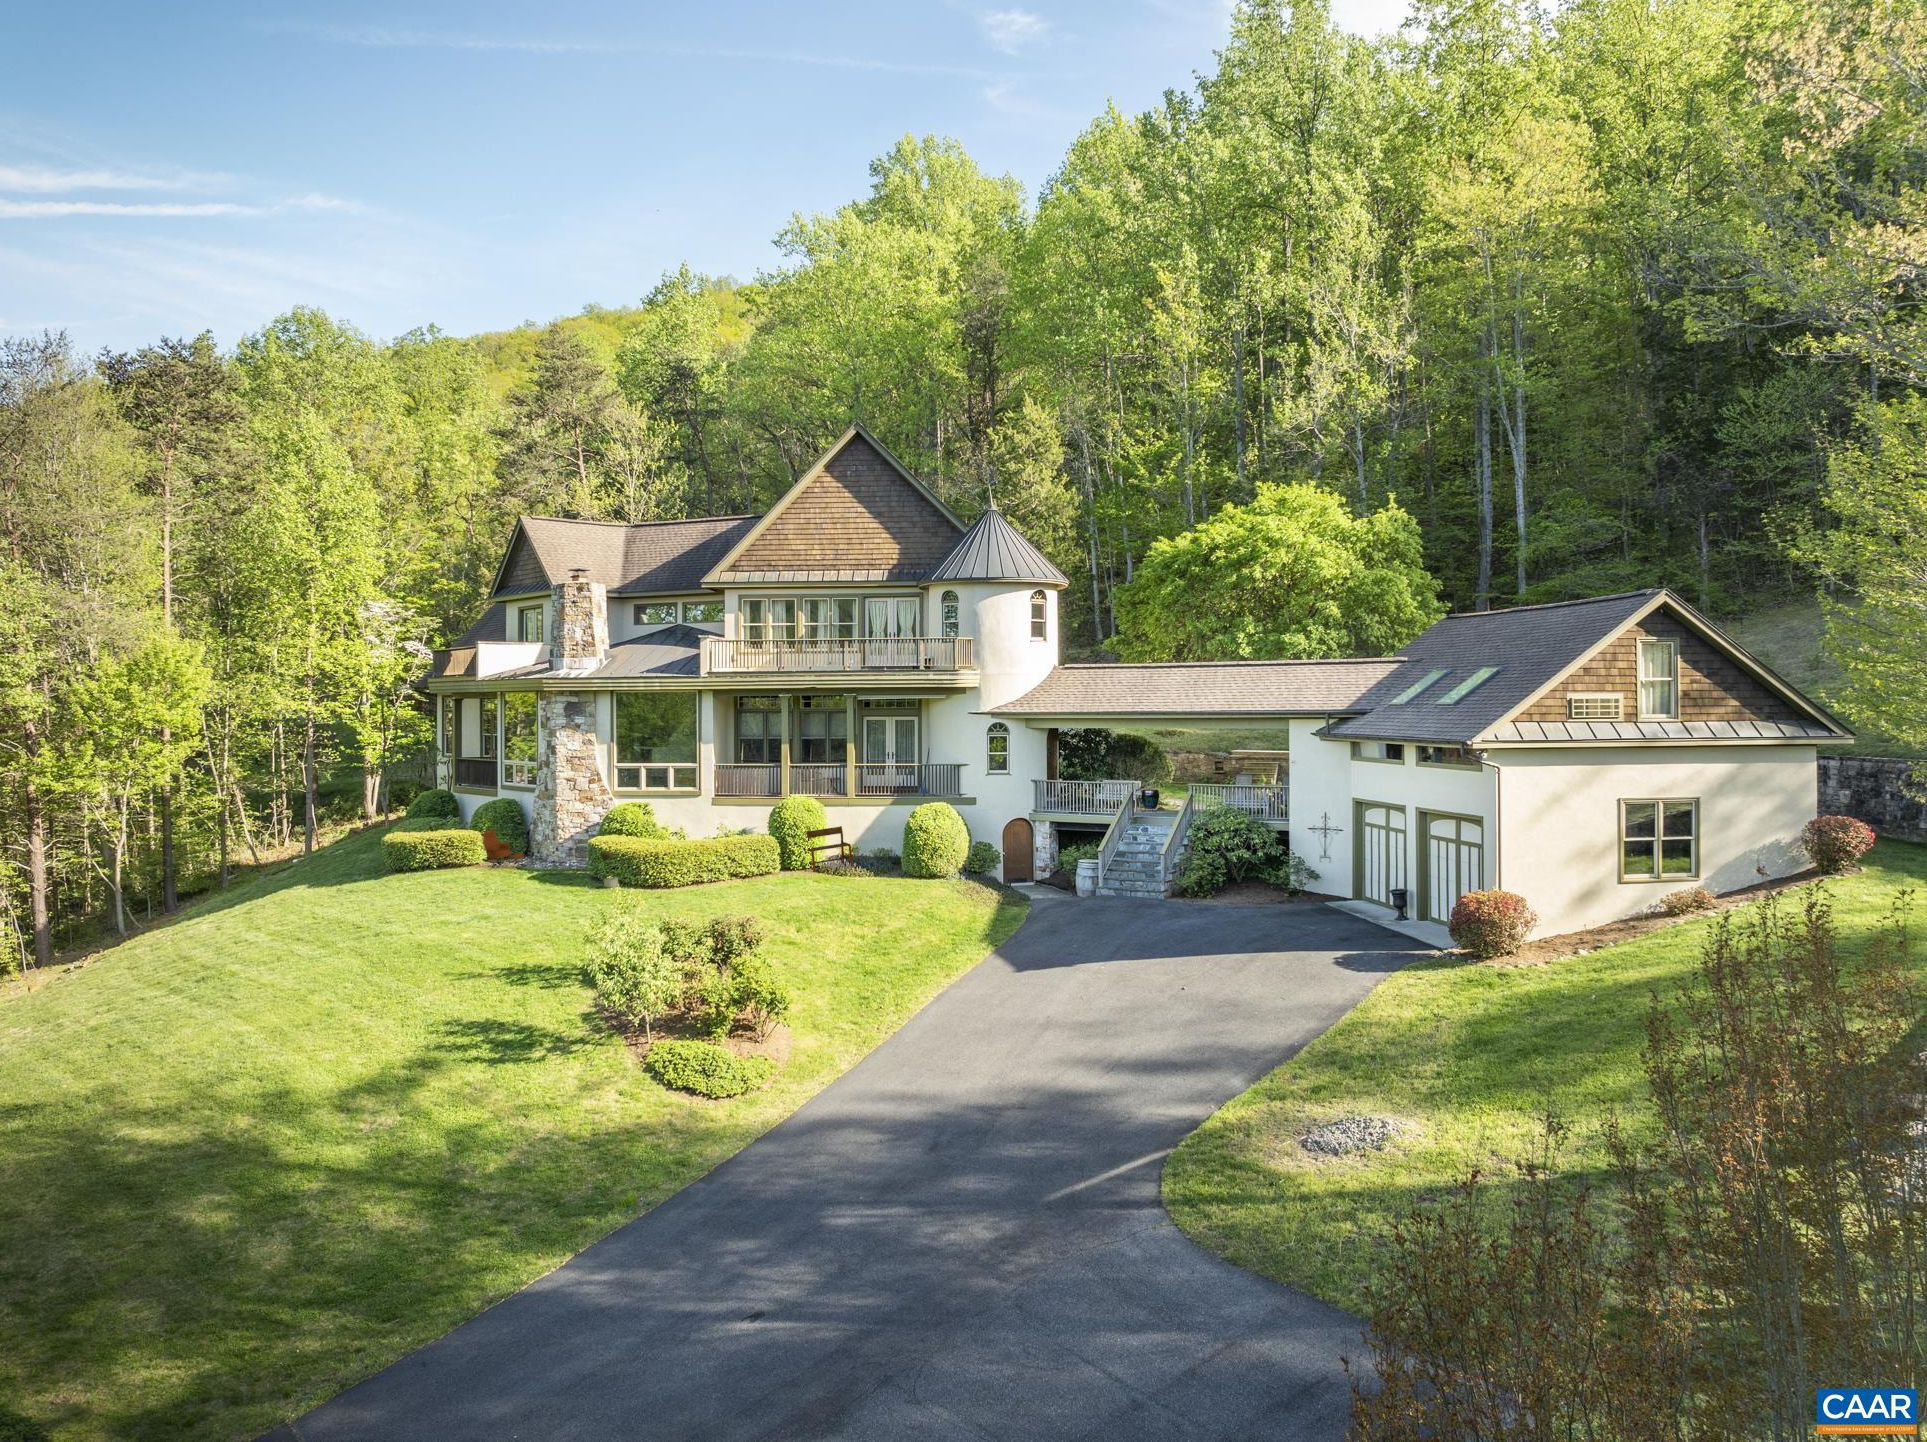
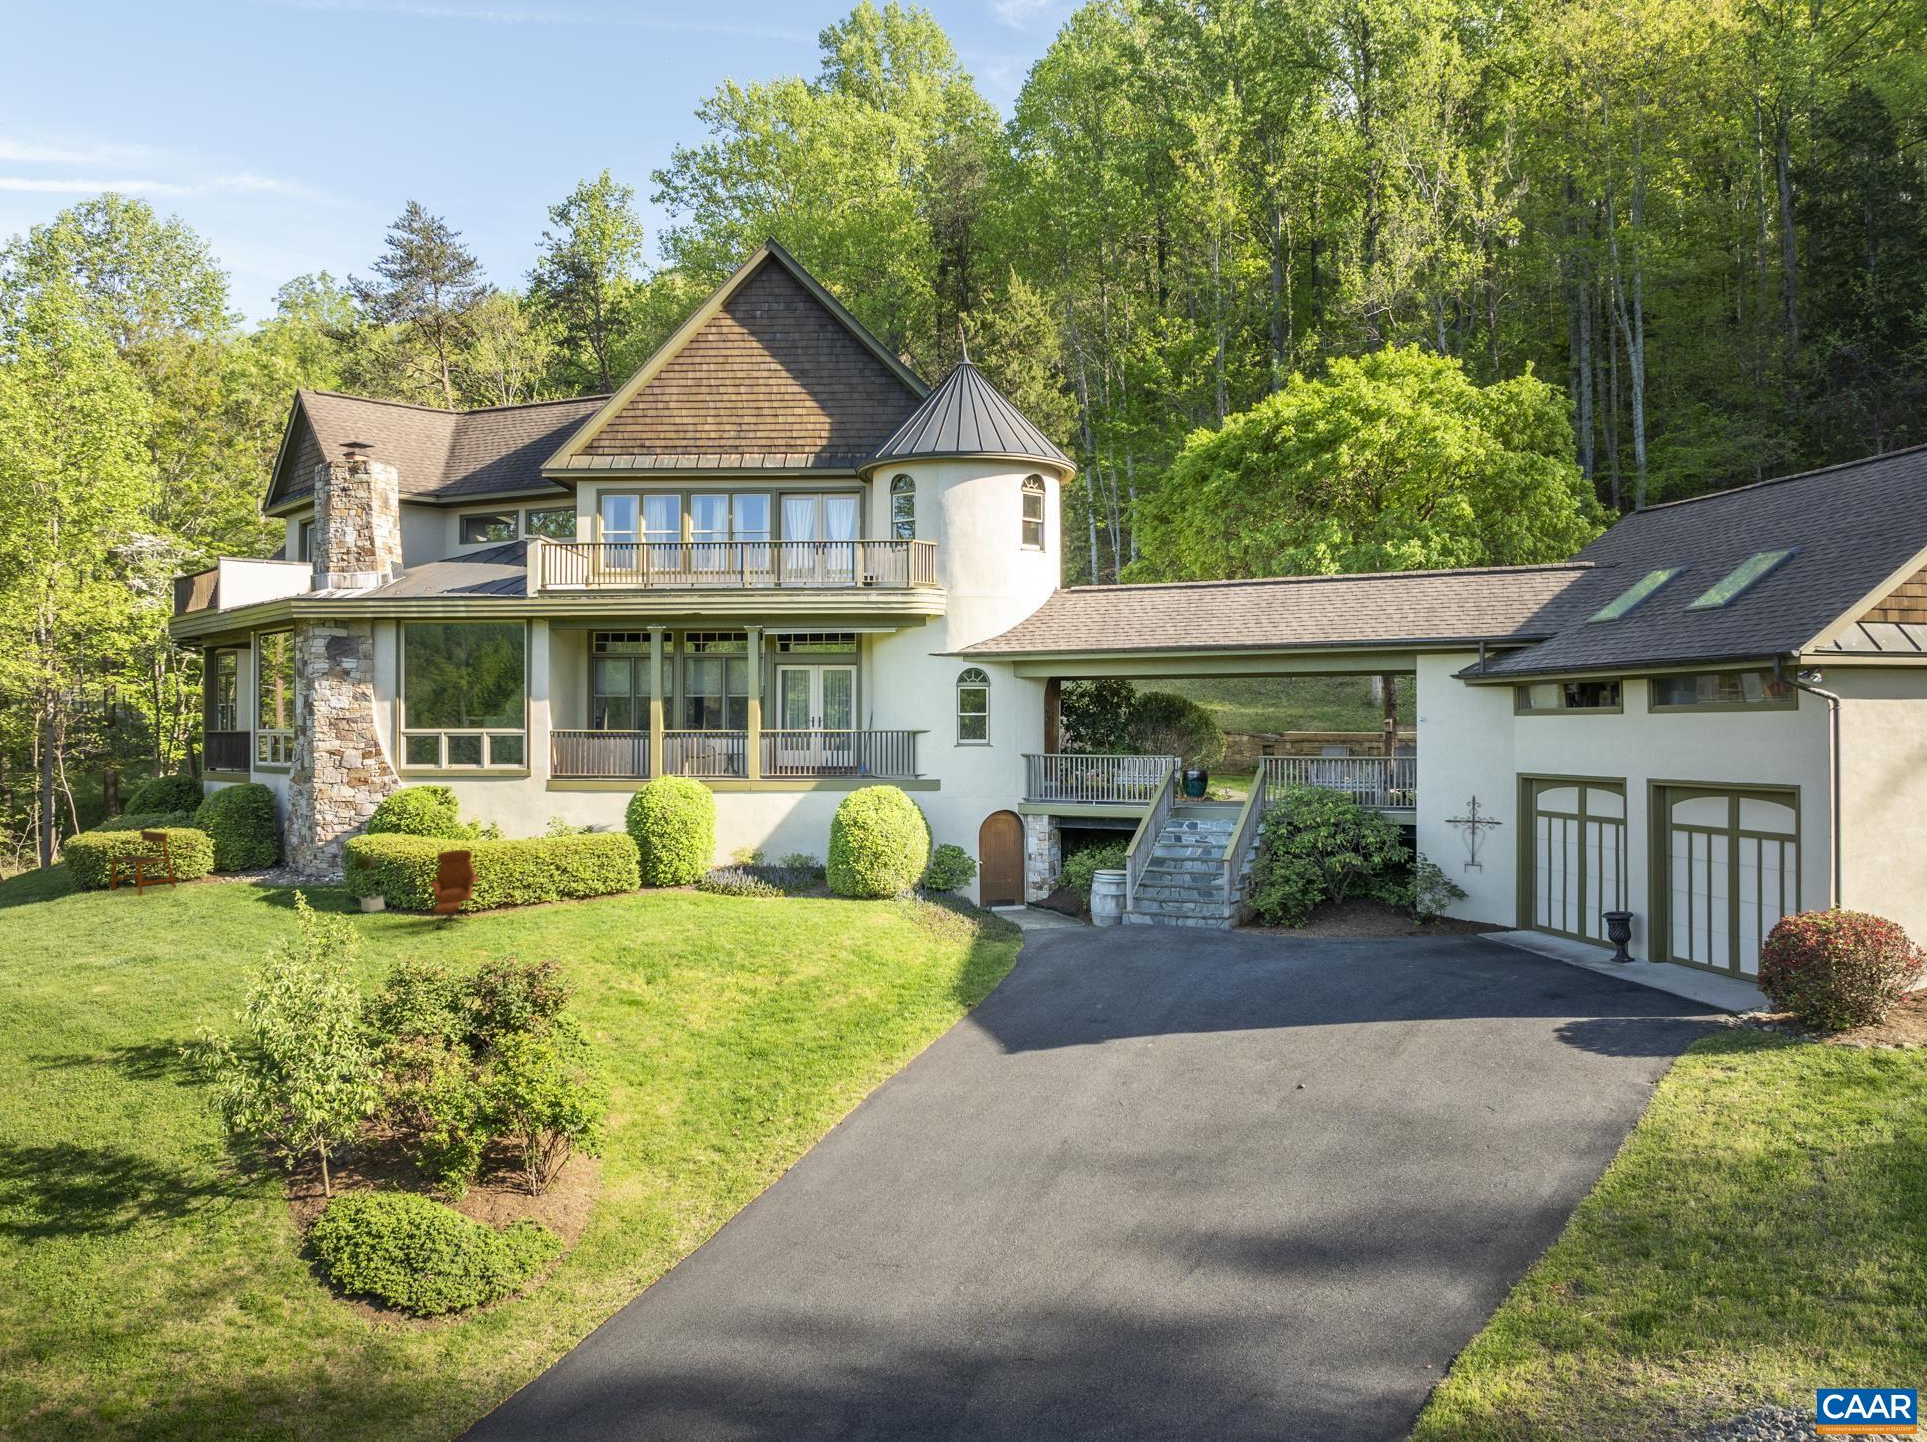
bench: present [806,826,853,872] -> present [111,830,176,895]
armchair: present [483,830,524,866] -> present [429,850,478,927]

